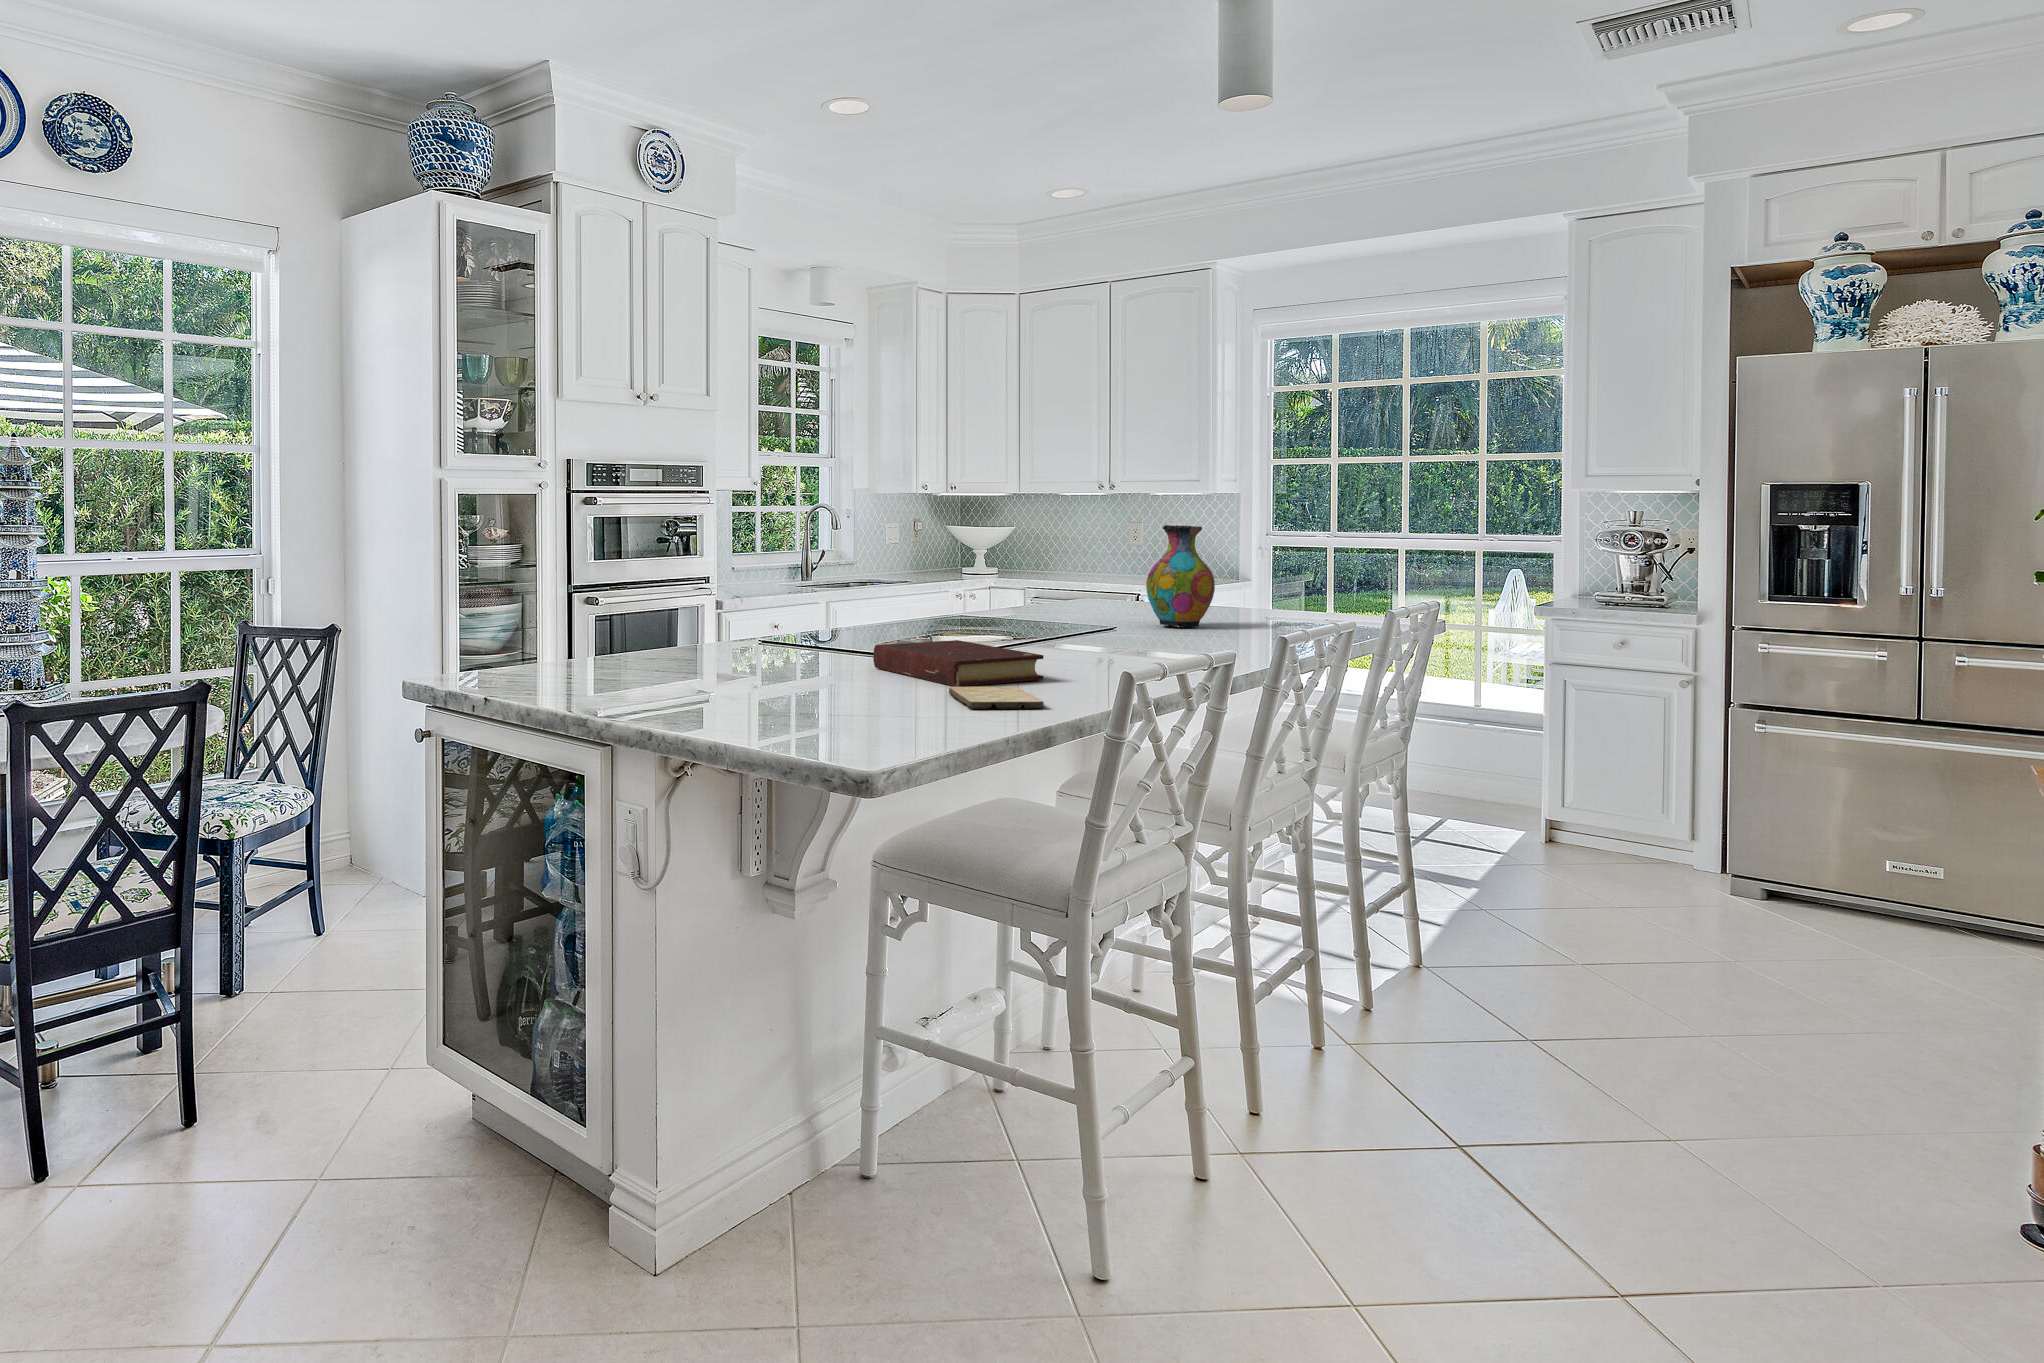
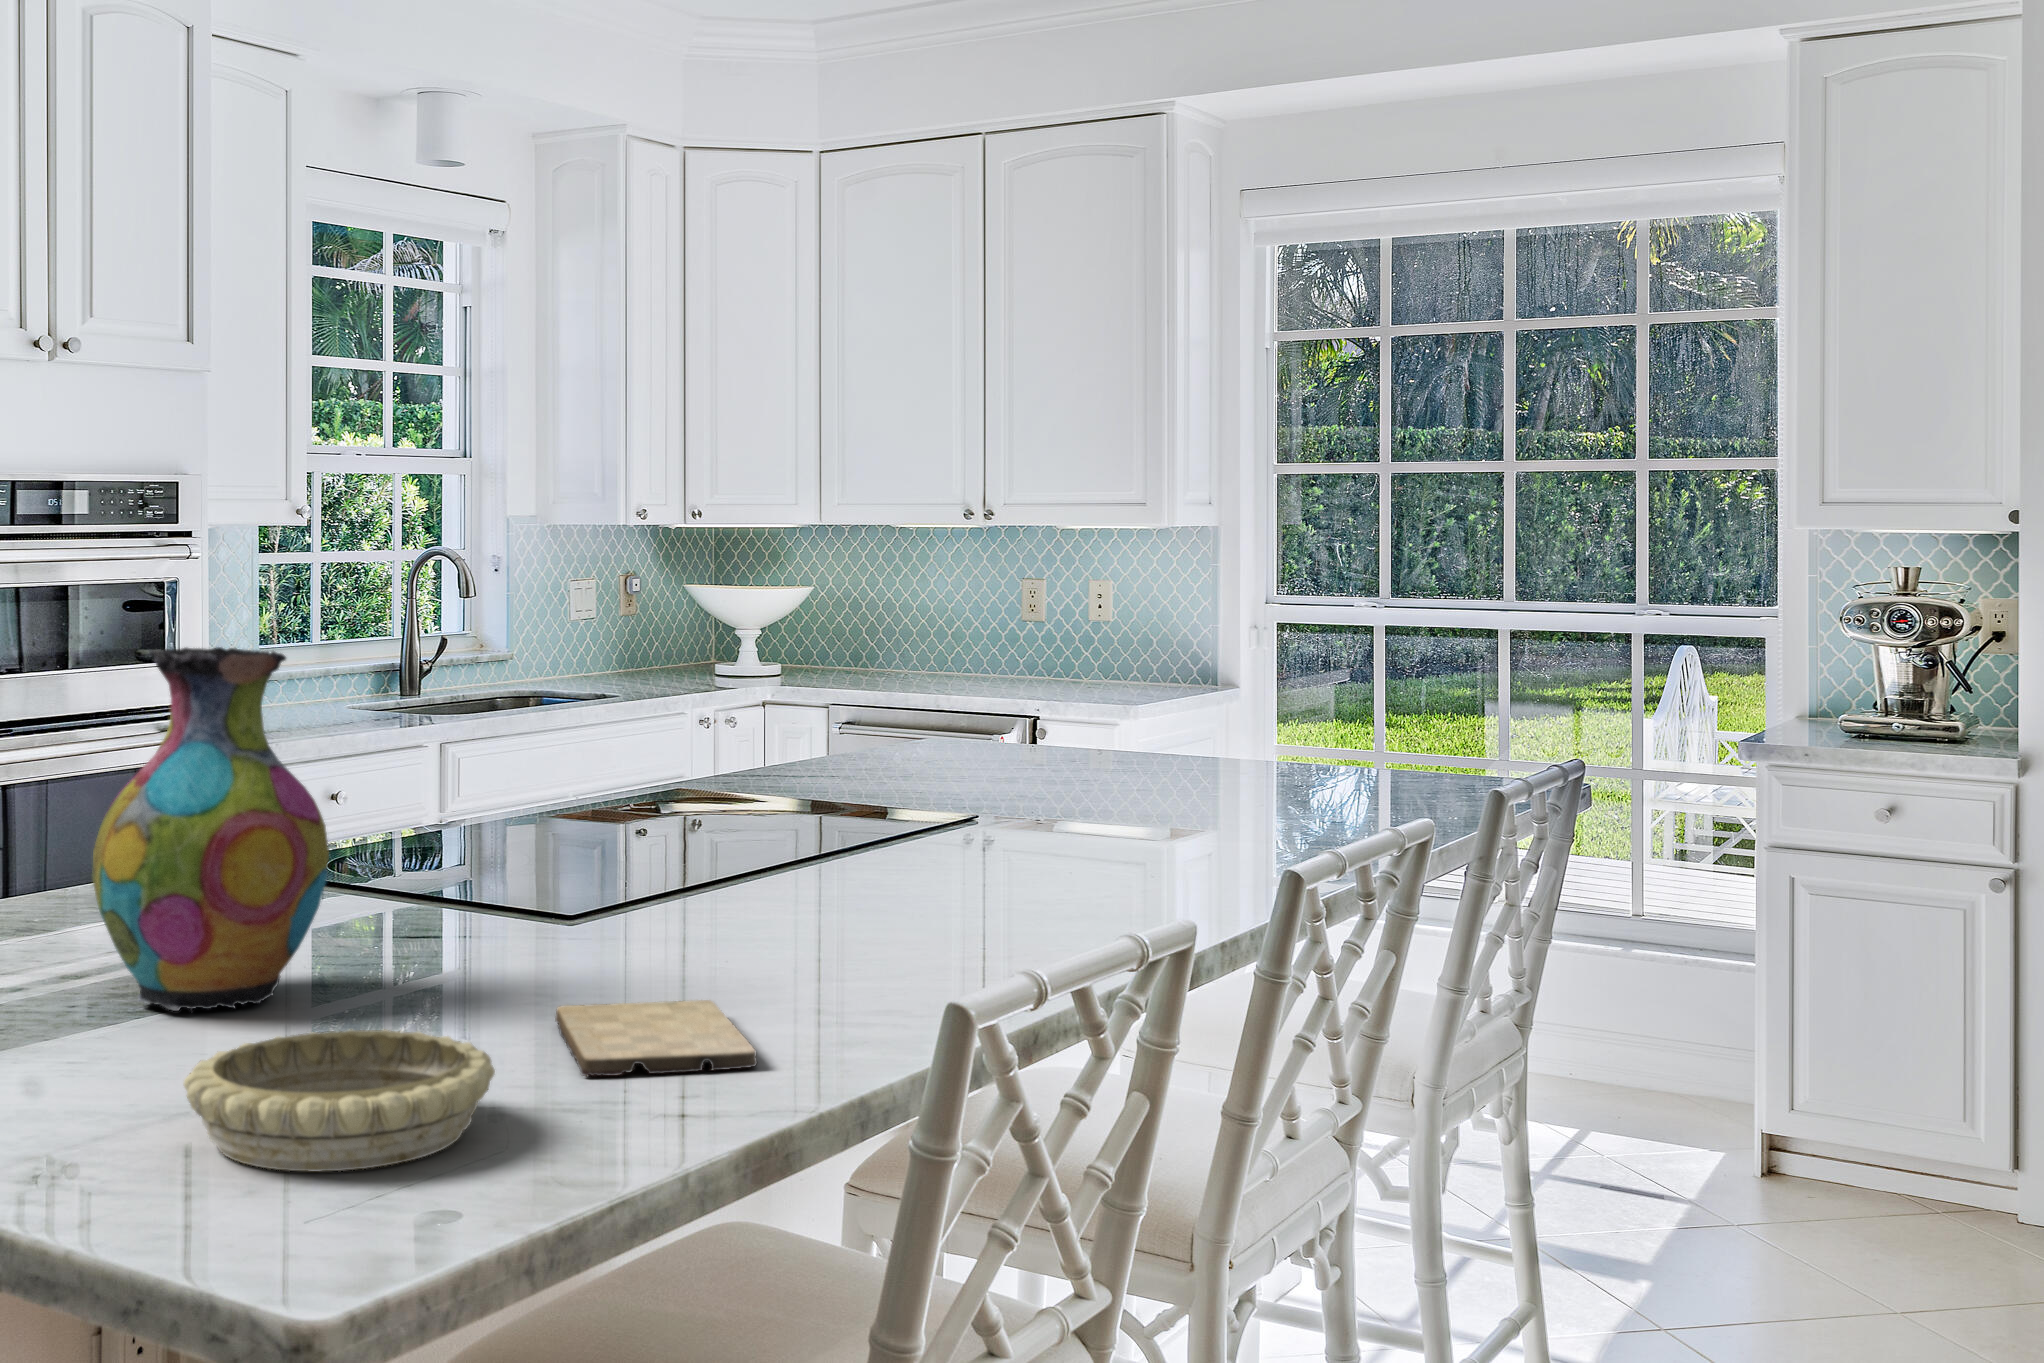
vase: present [1146,525,1215,627] -> present [92,647,329,1011]
book: present [873,640,1044,686] -> none [425,869,784,996]
decorative bowl: none [817,684,942,731] -> present [184,1029,495,1171]

